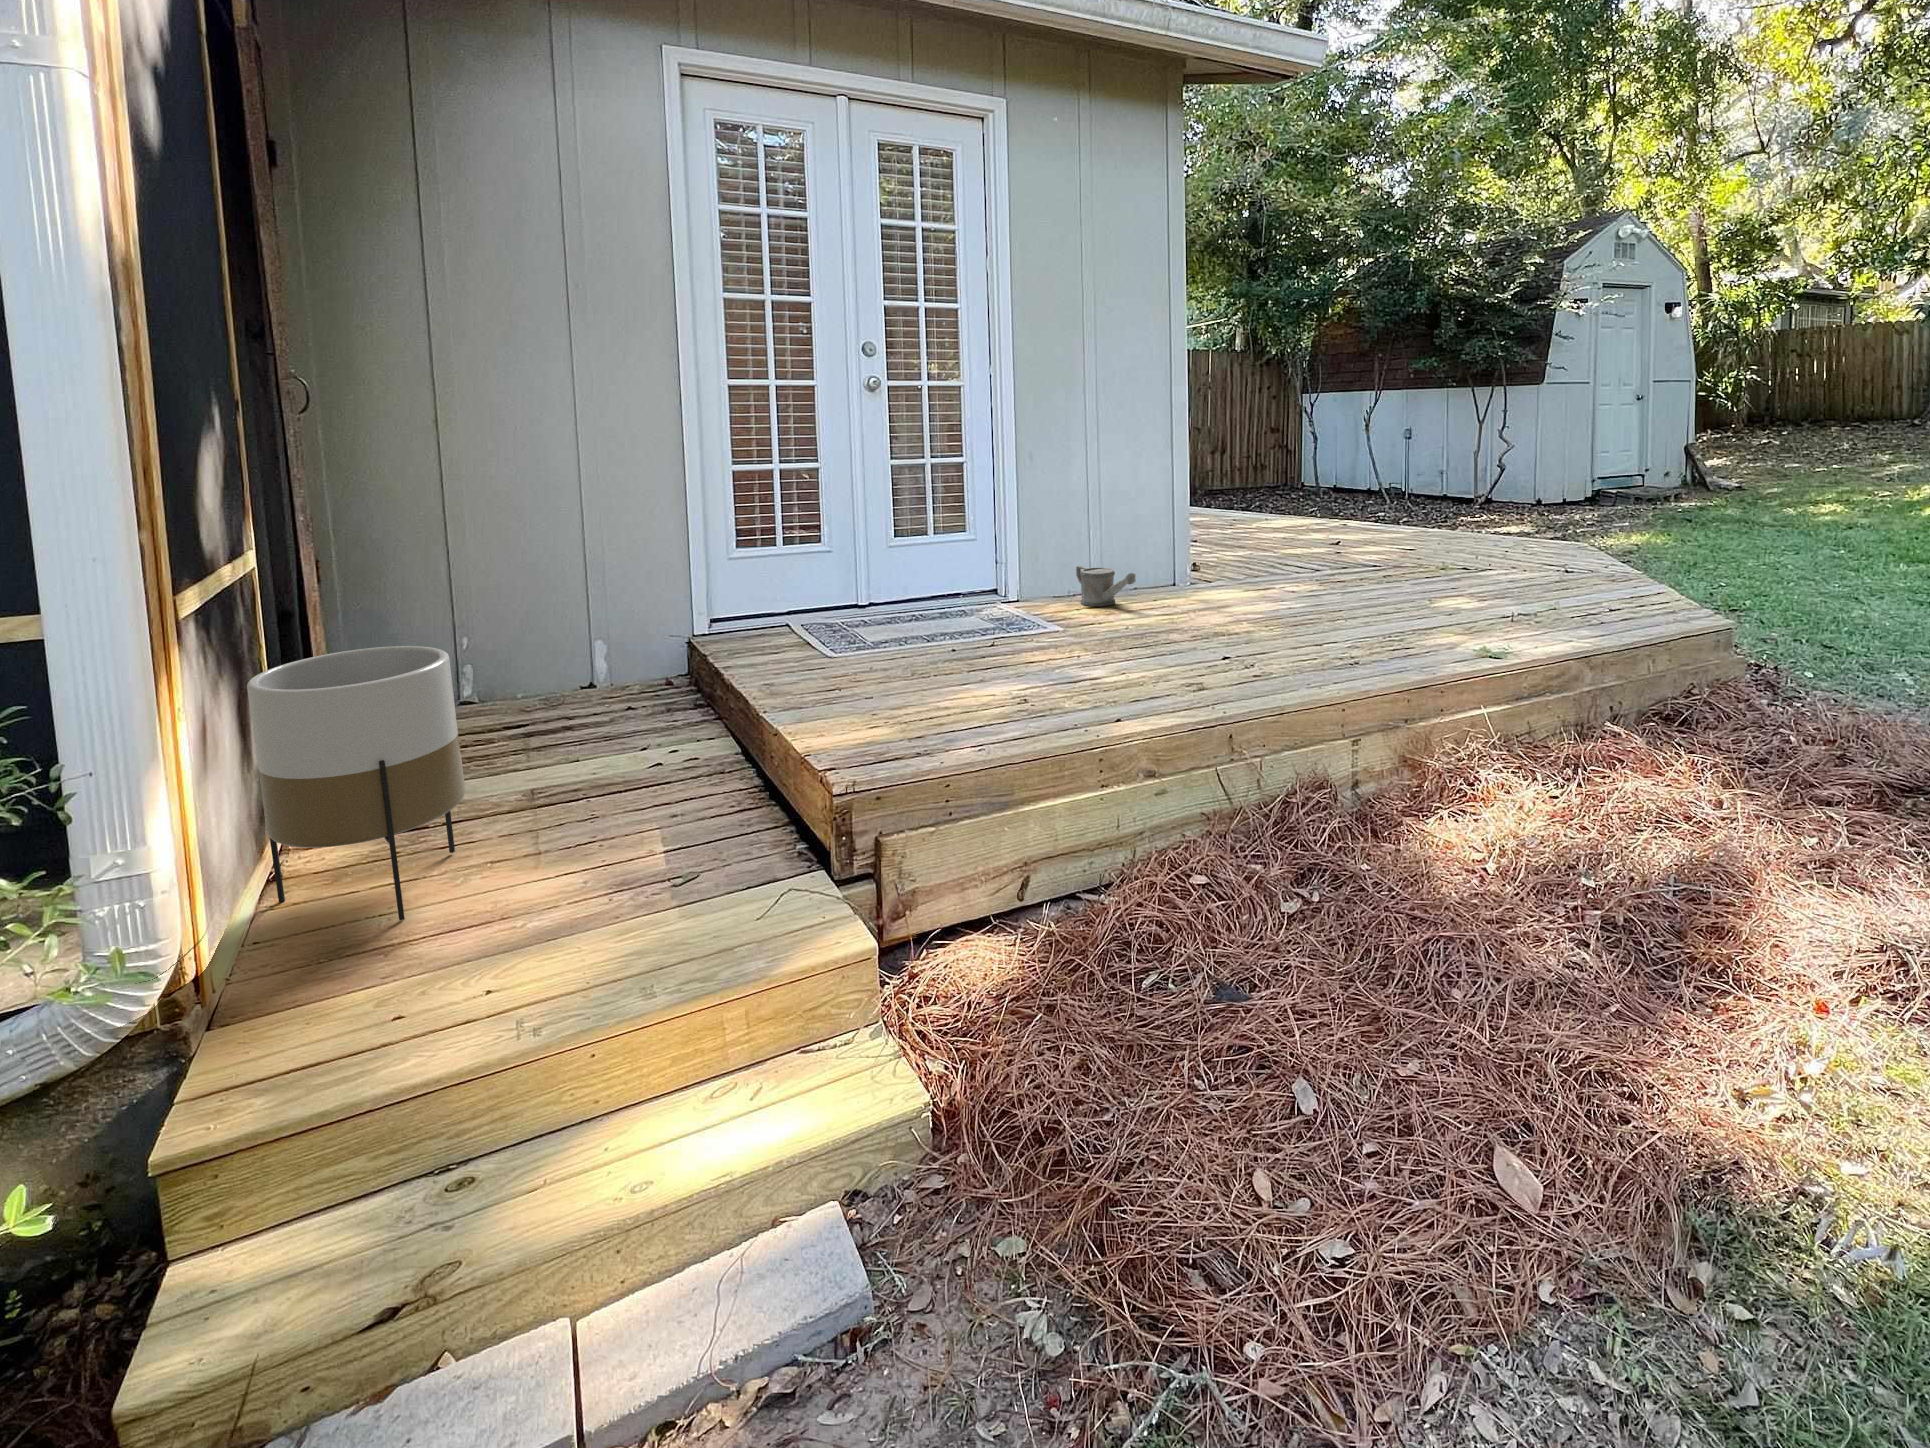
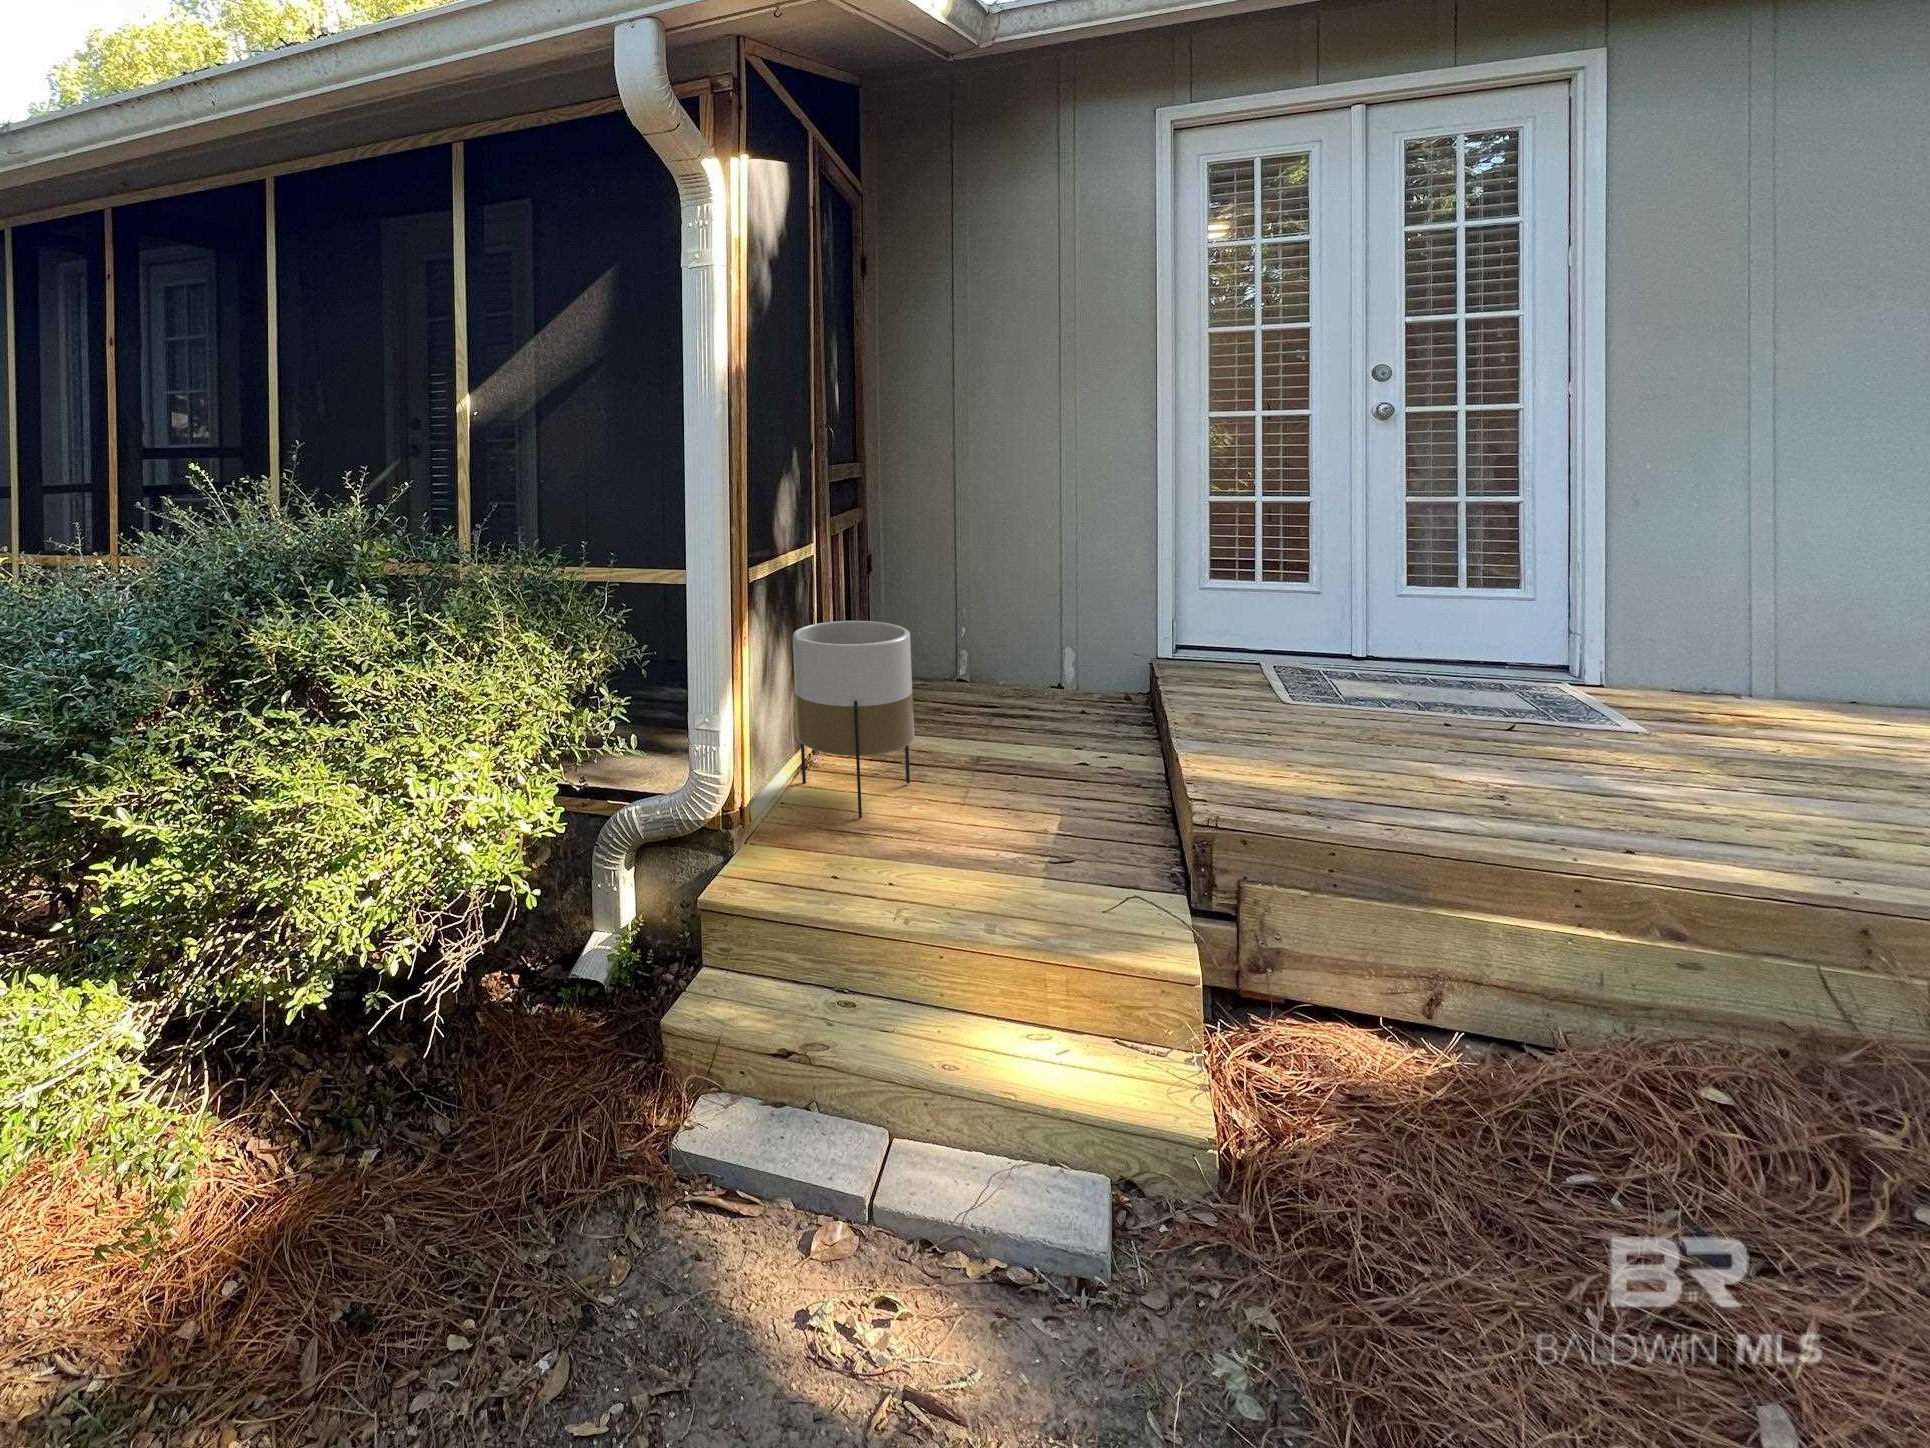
watering can: present [1076,566,1136,606] -> none [1707,651,1808,712]

